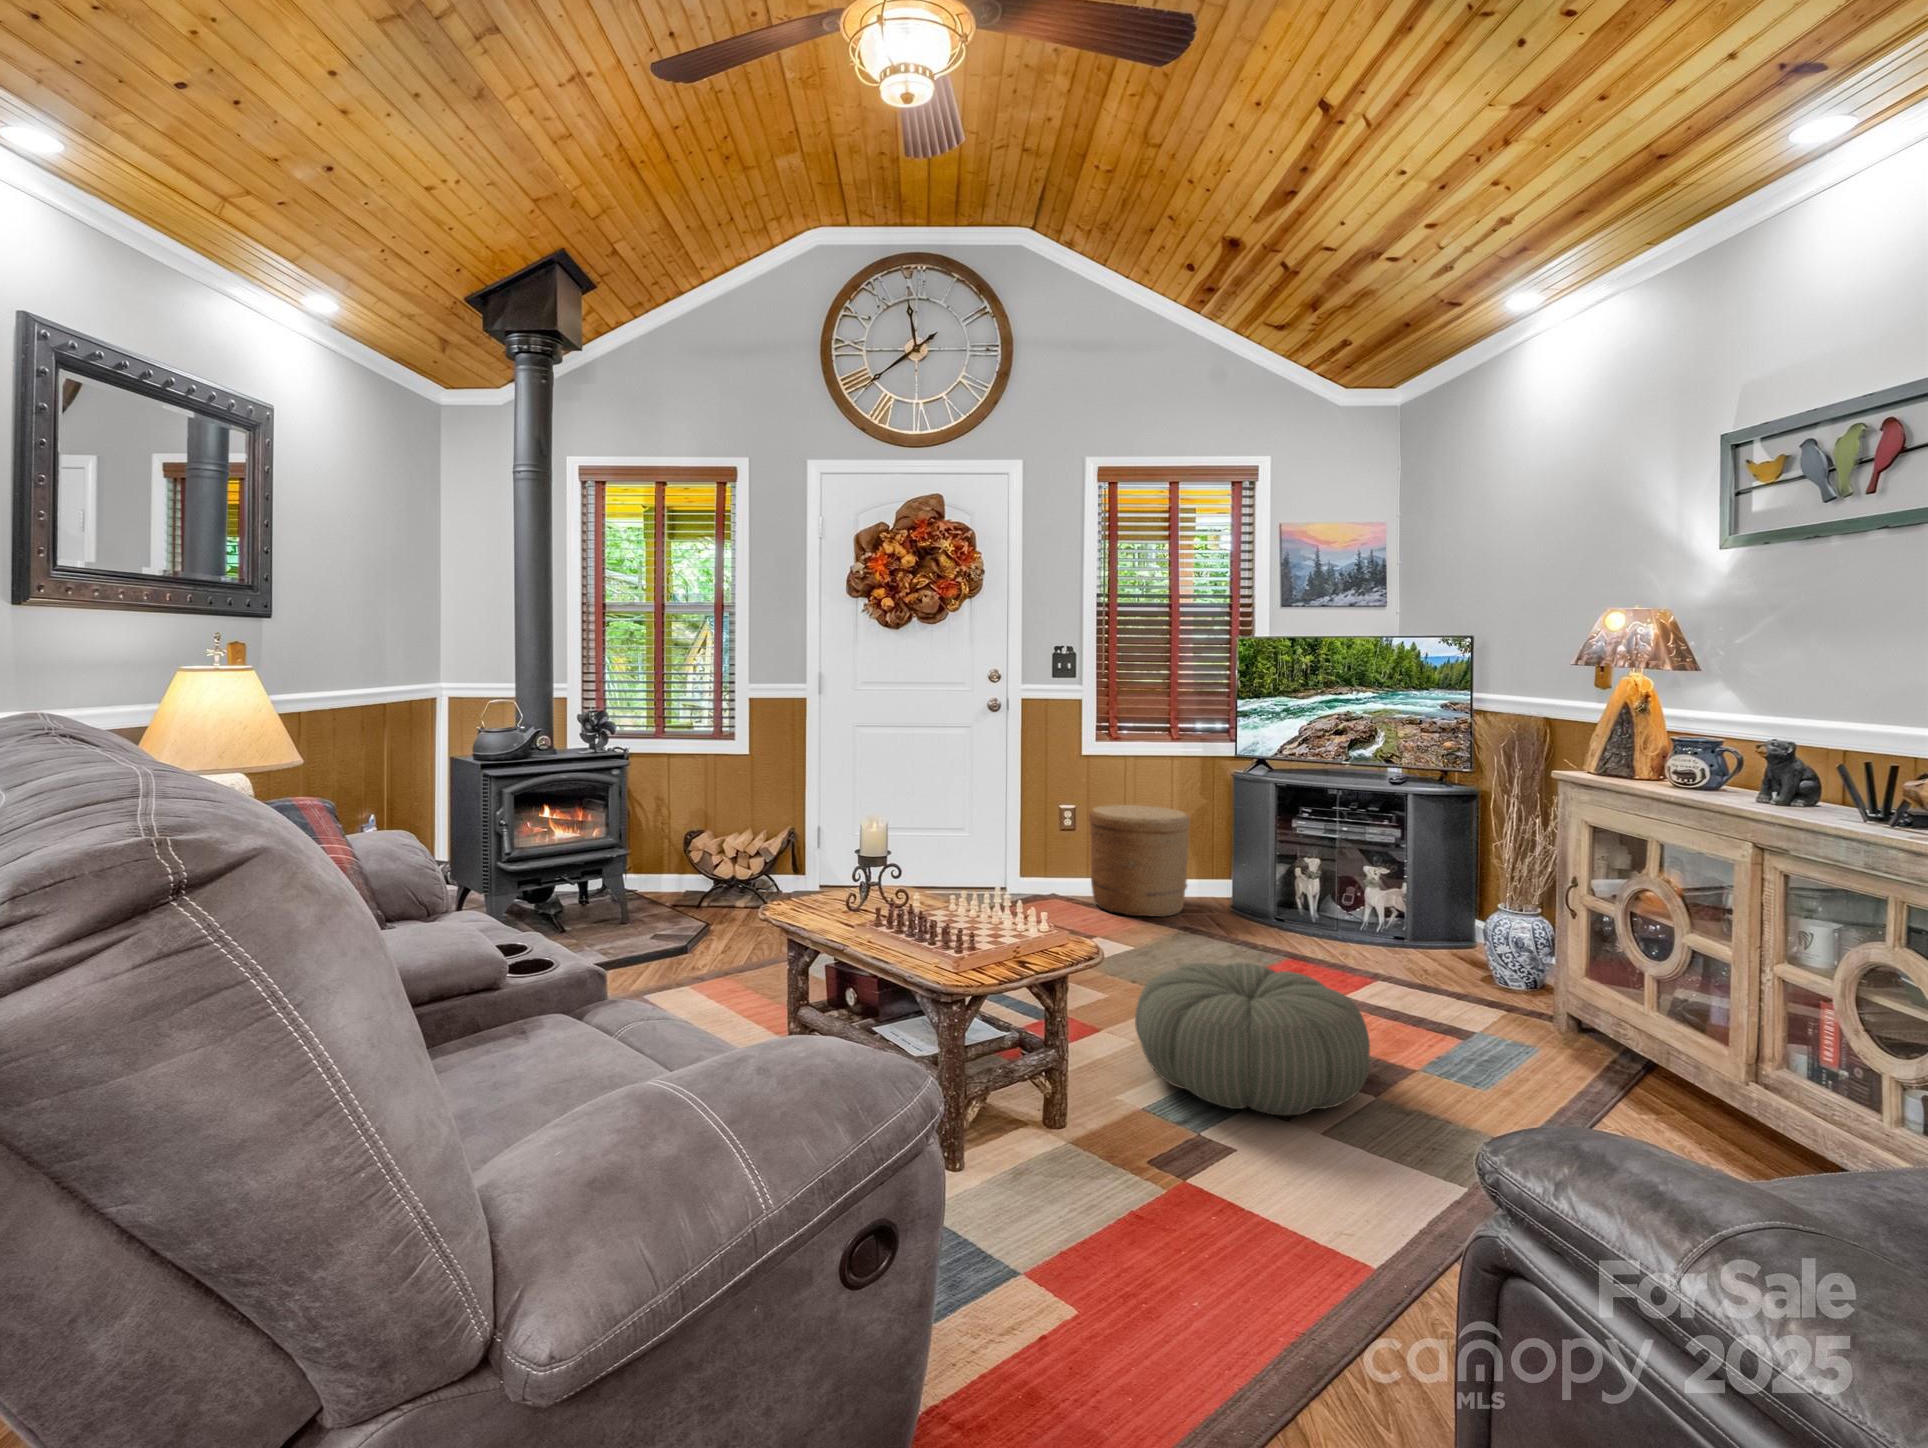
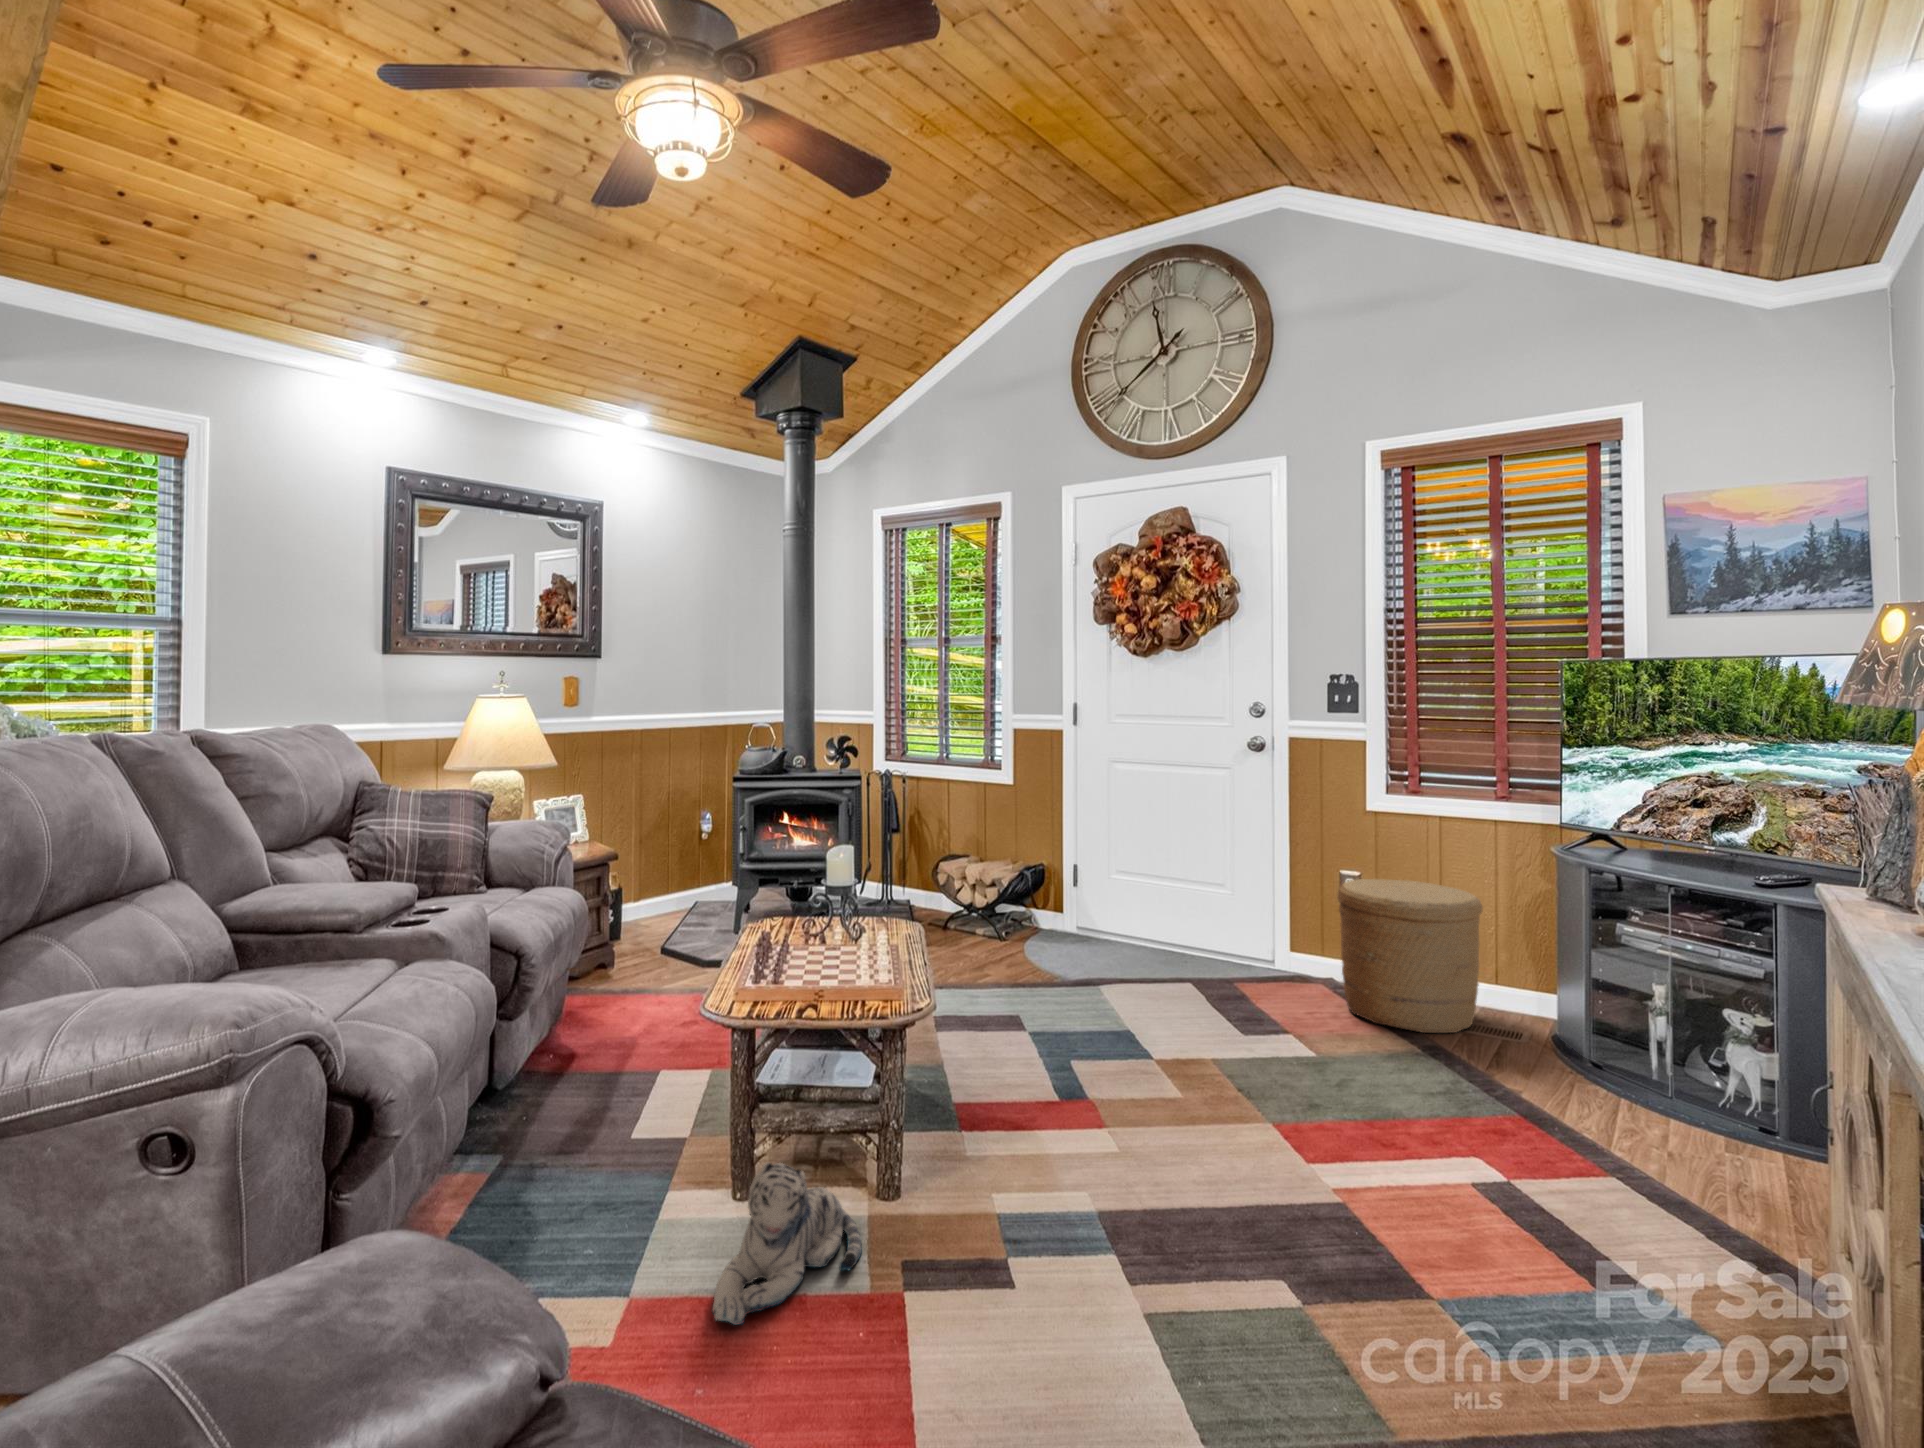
pouf: present [1135,962,1370,1115] -> none [1041,1070,1332,1287]
plush toy: none [1022,1107,1127,1265] -> present [712,1163,862,1325]

